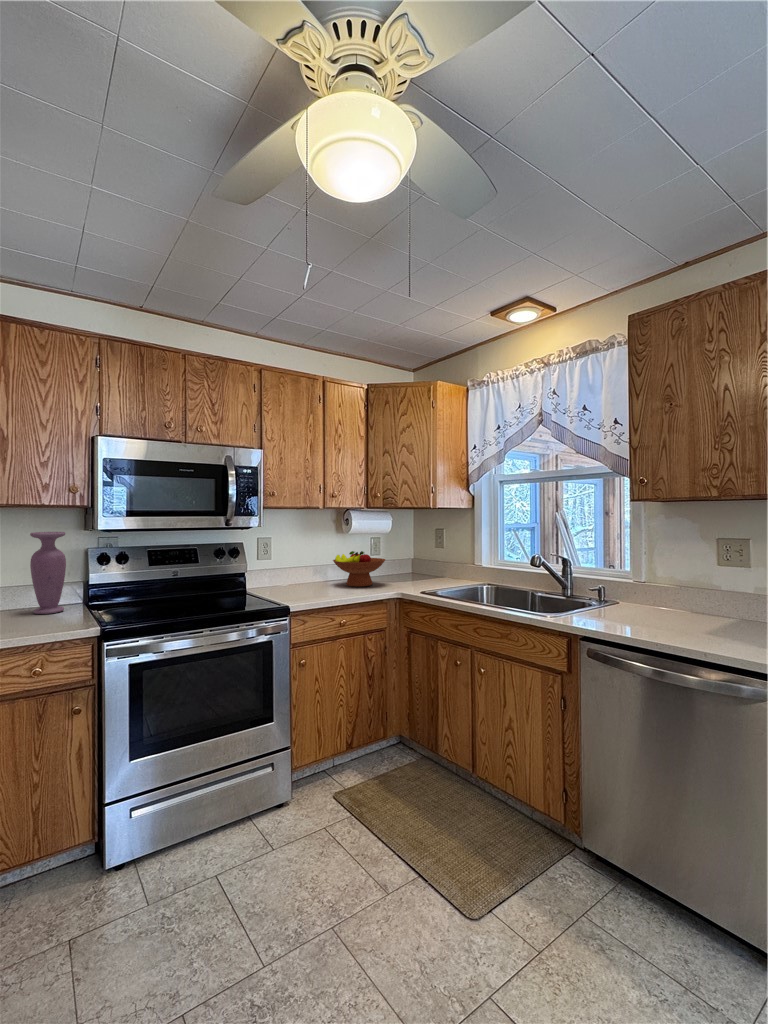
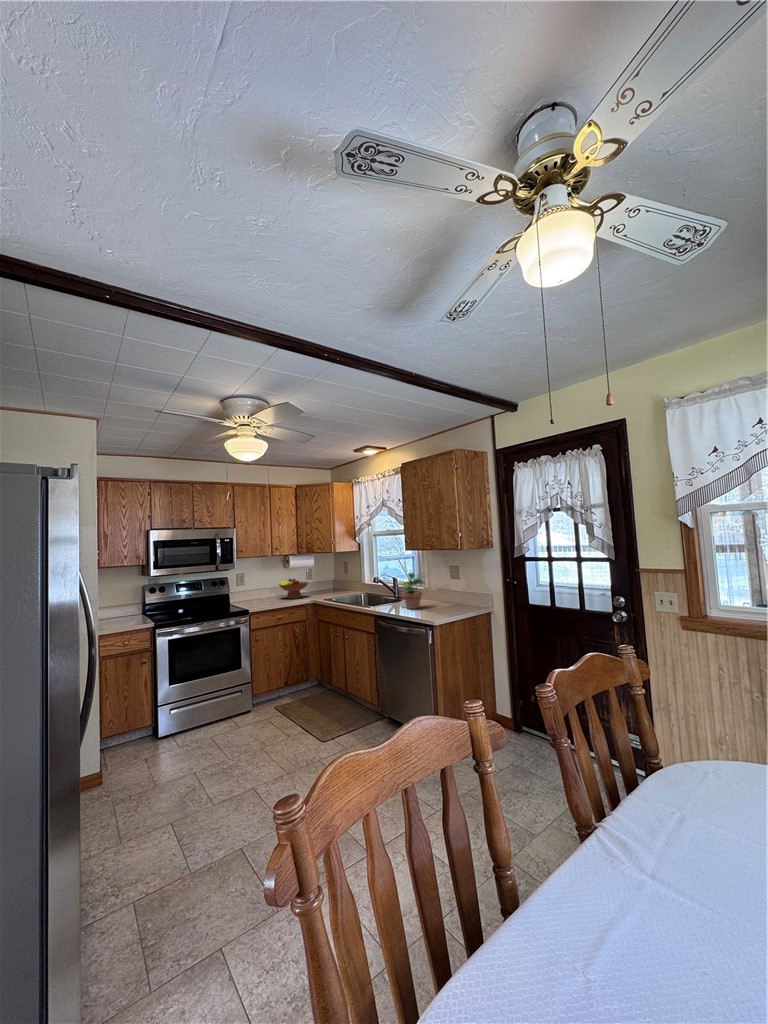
vase: present [30,532,66,614] -> none [117,578,134,620]
potted plant: none [610,547,678,626] -> present [399,573,425,609]

